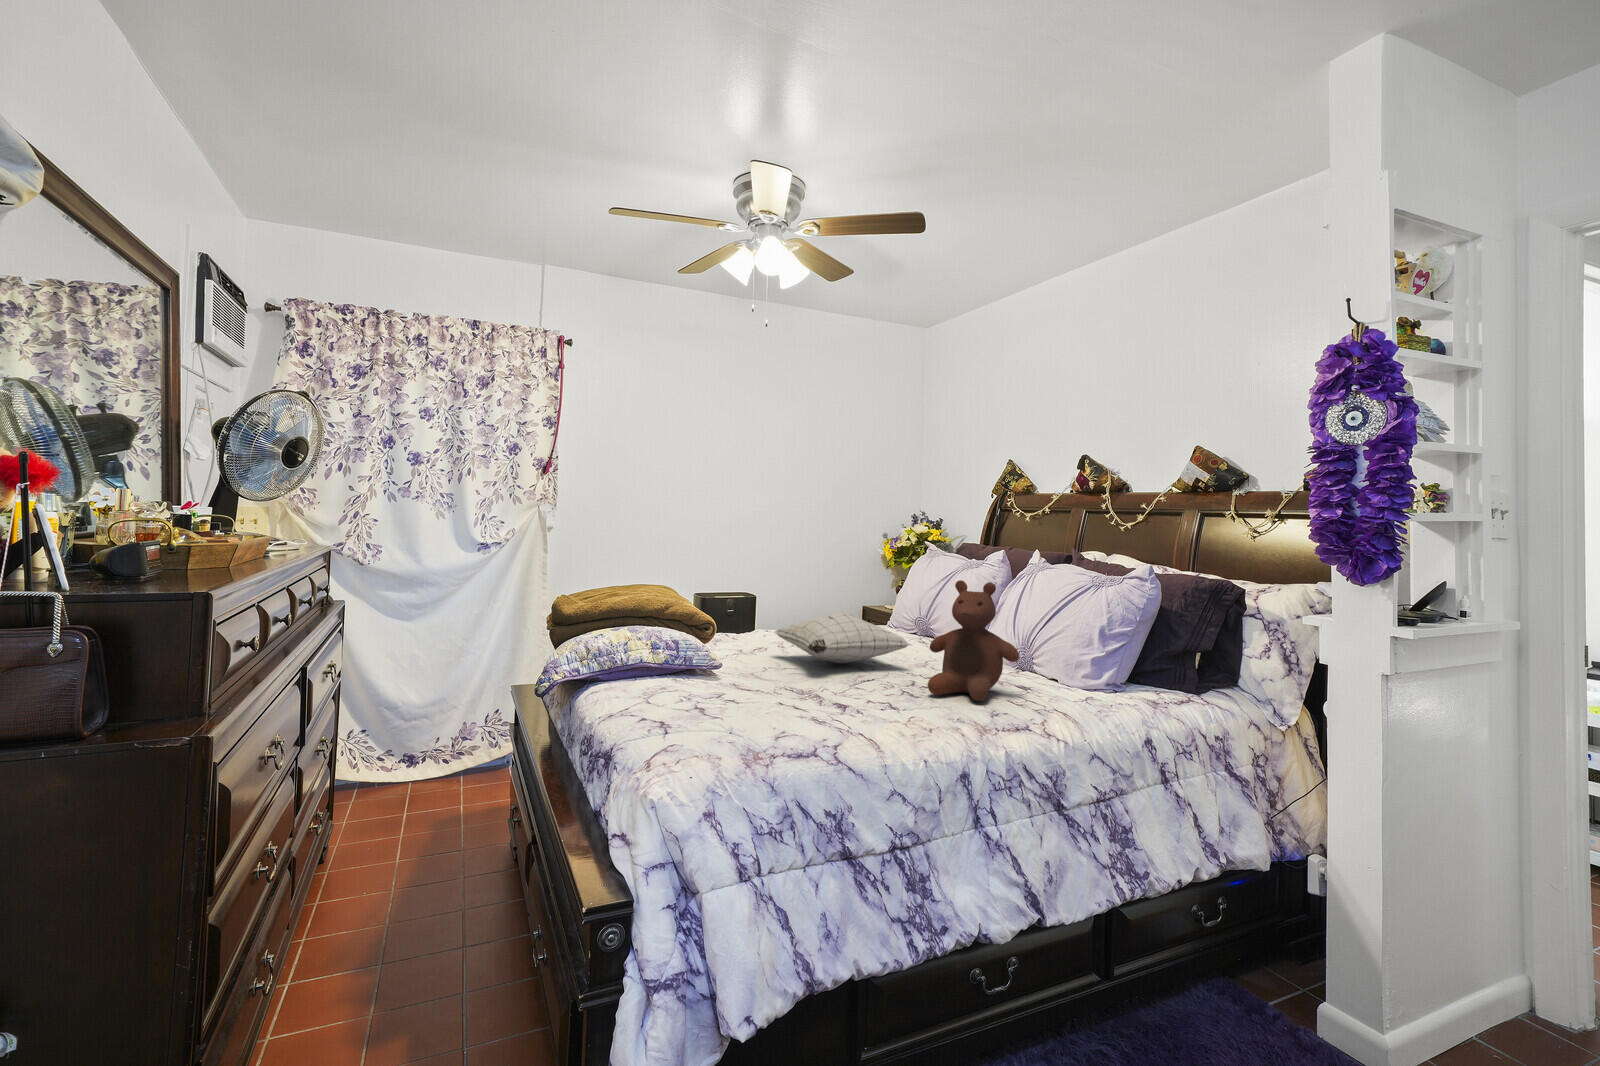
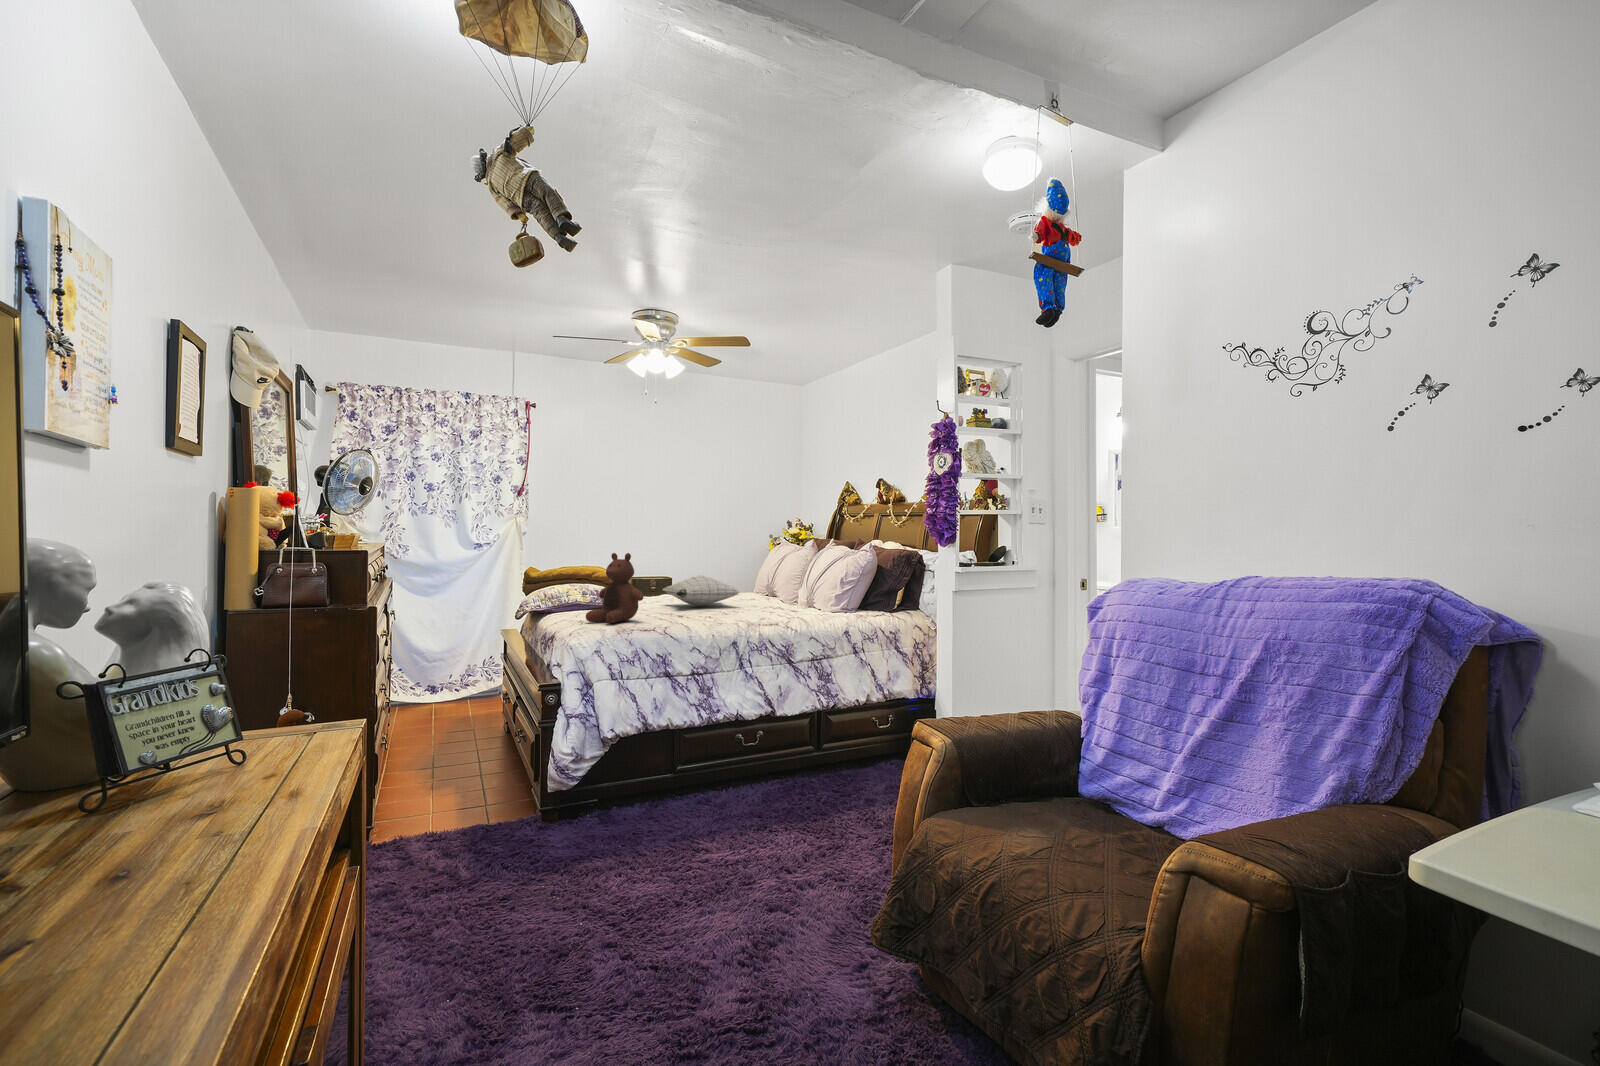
stuffed bear: present [928,580,1019,701] -> present [586,553,643,624]

